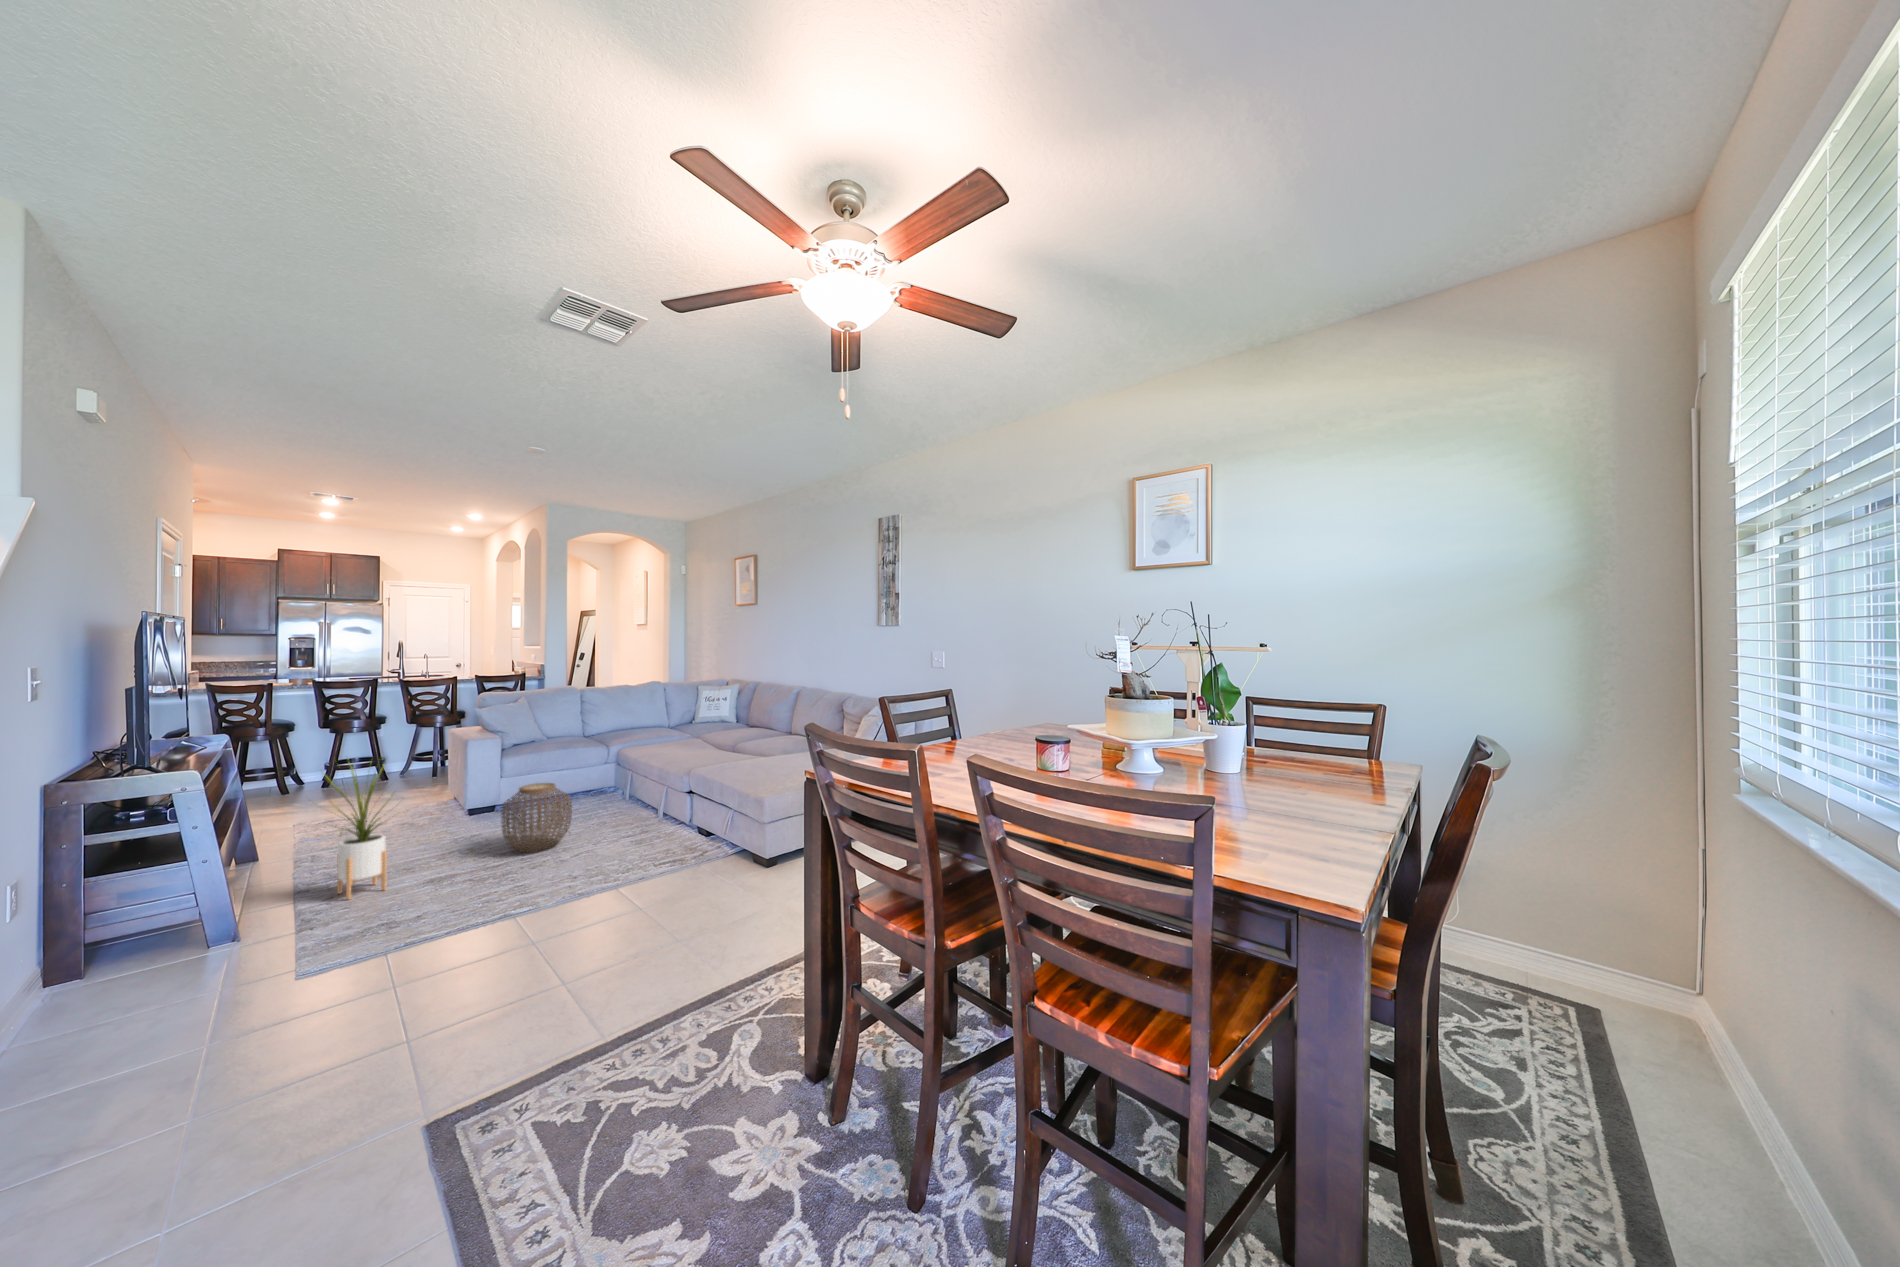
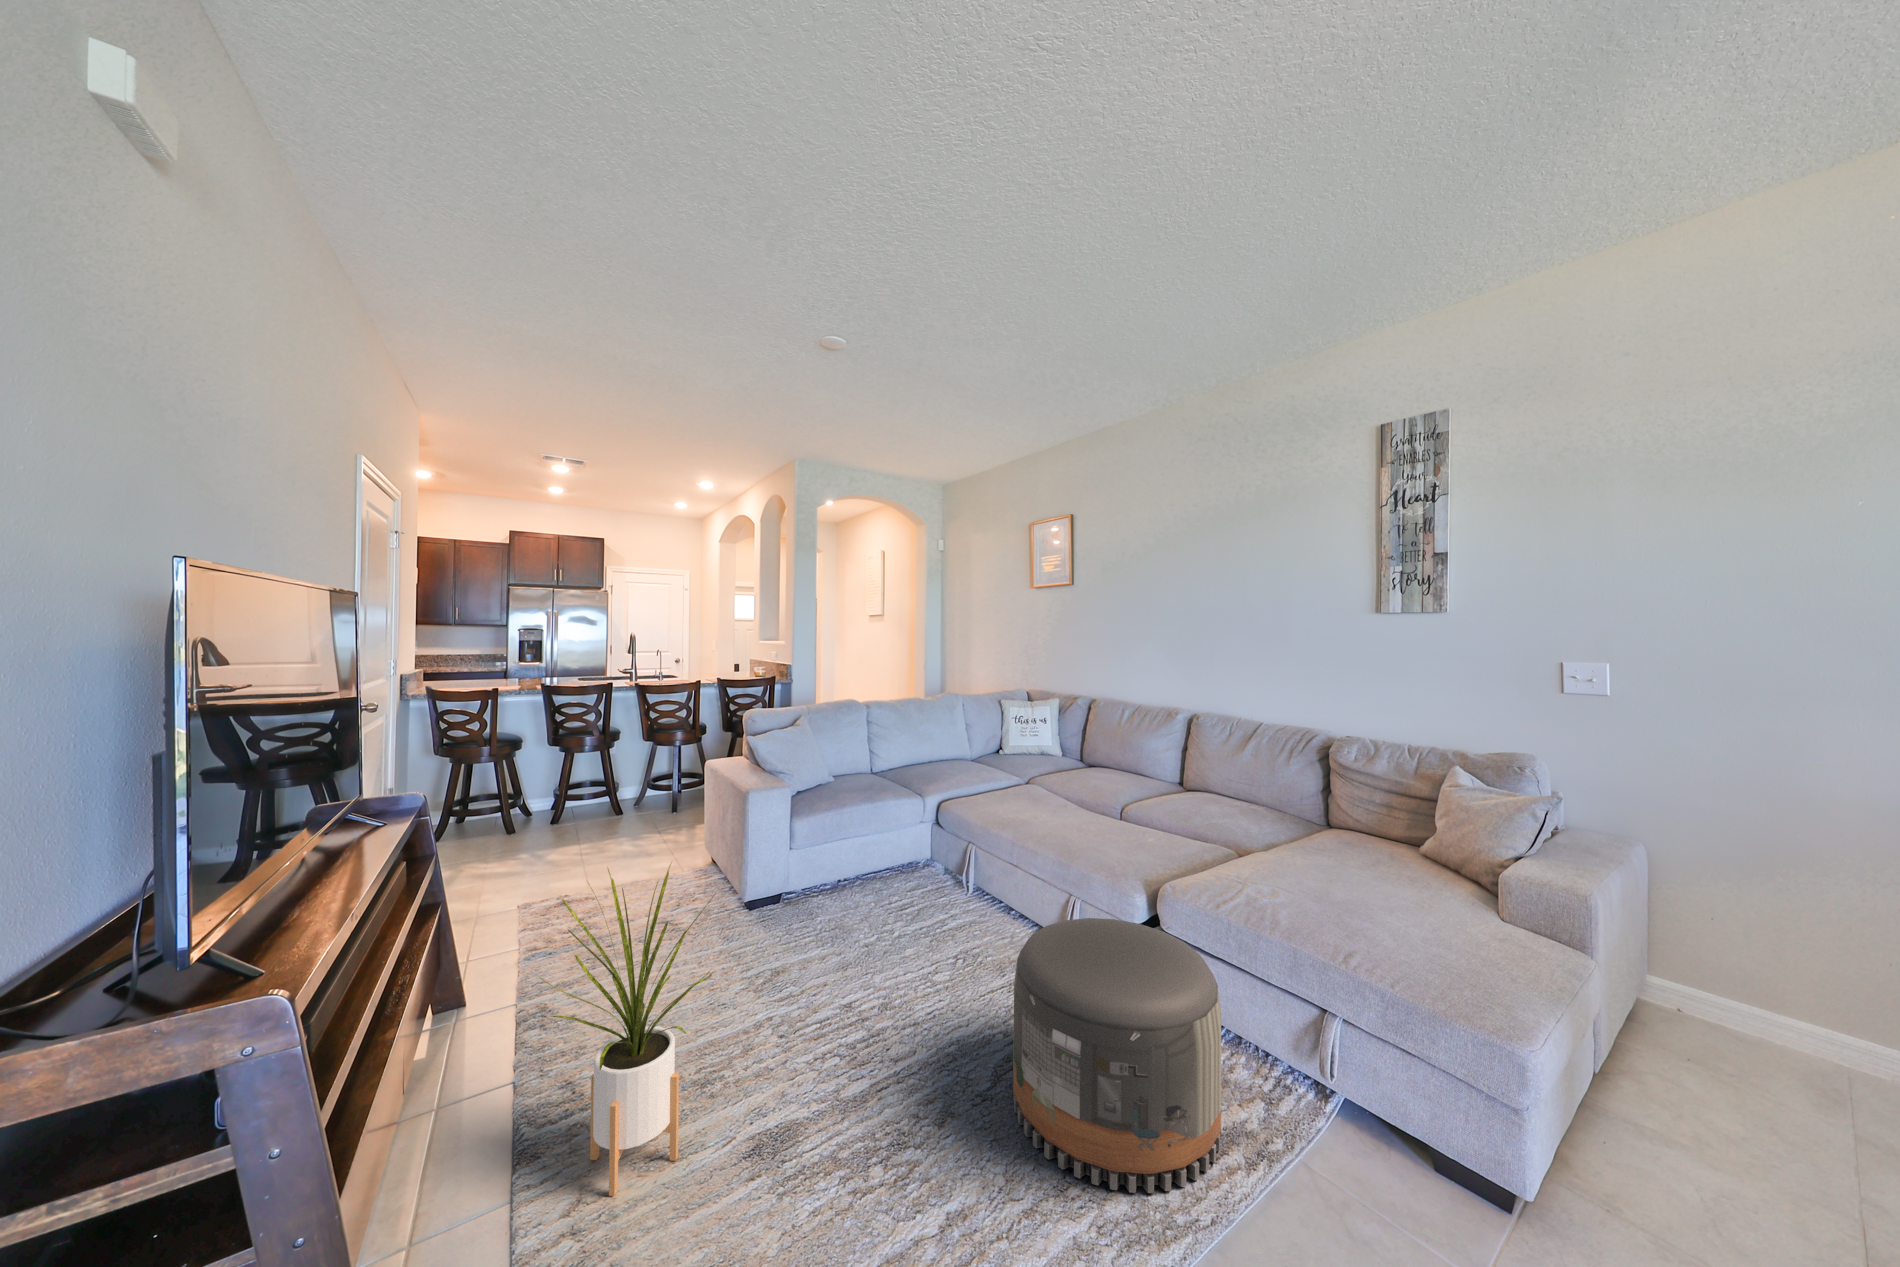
pouf: none [574,782,679,879] -> present [1013,918,1221,1193]
woven basket: present [501,783,572,852] -> none [842,893,952,1037]

